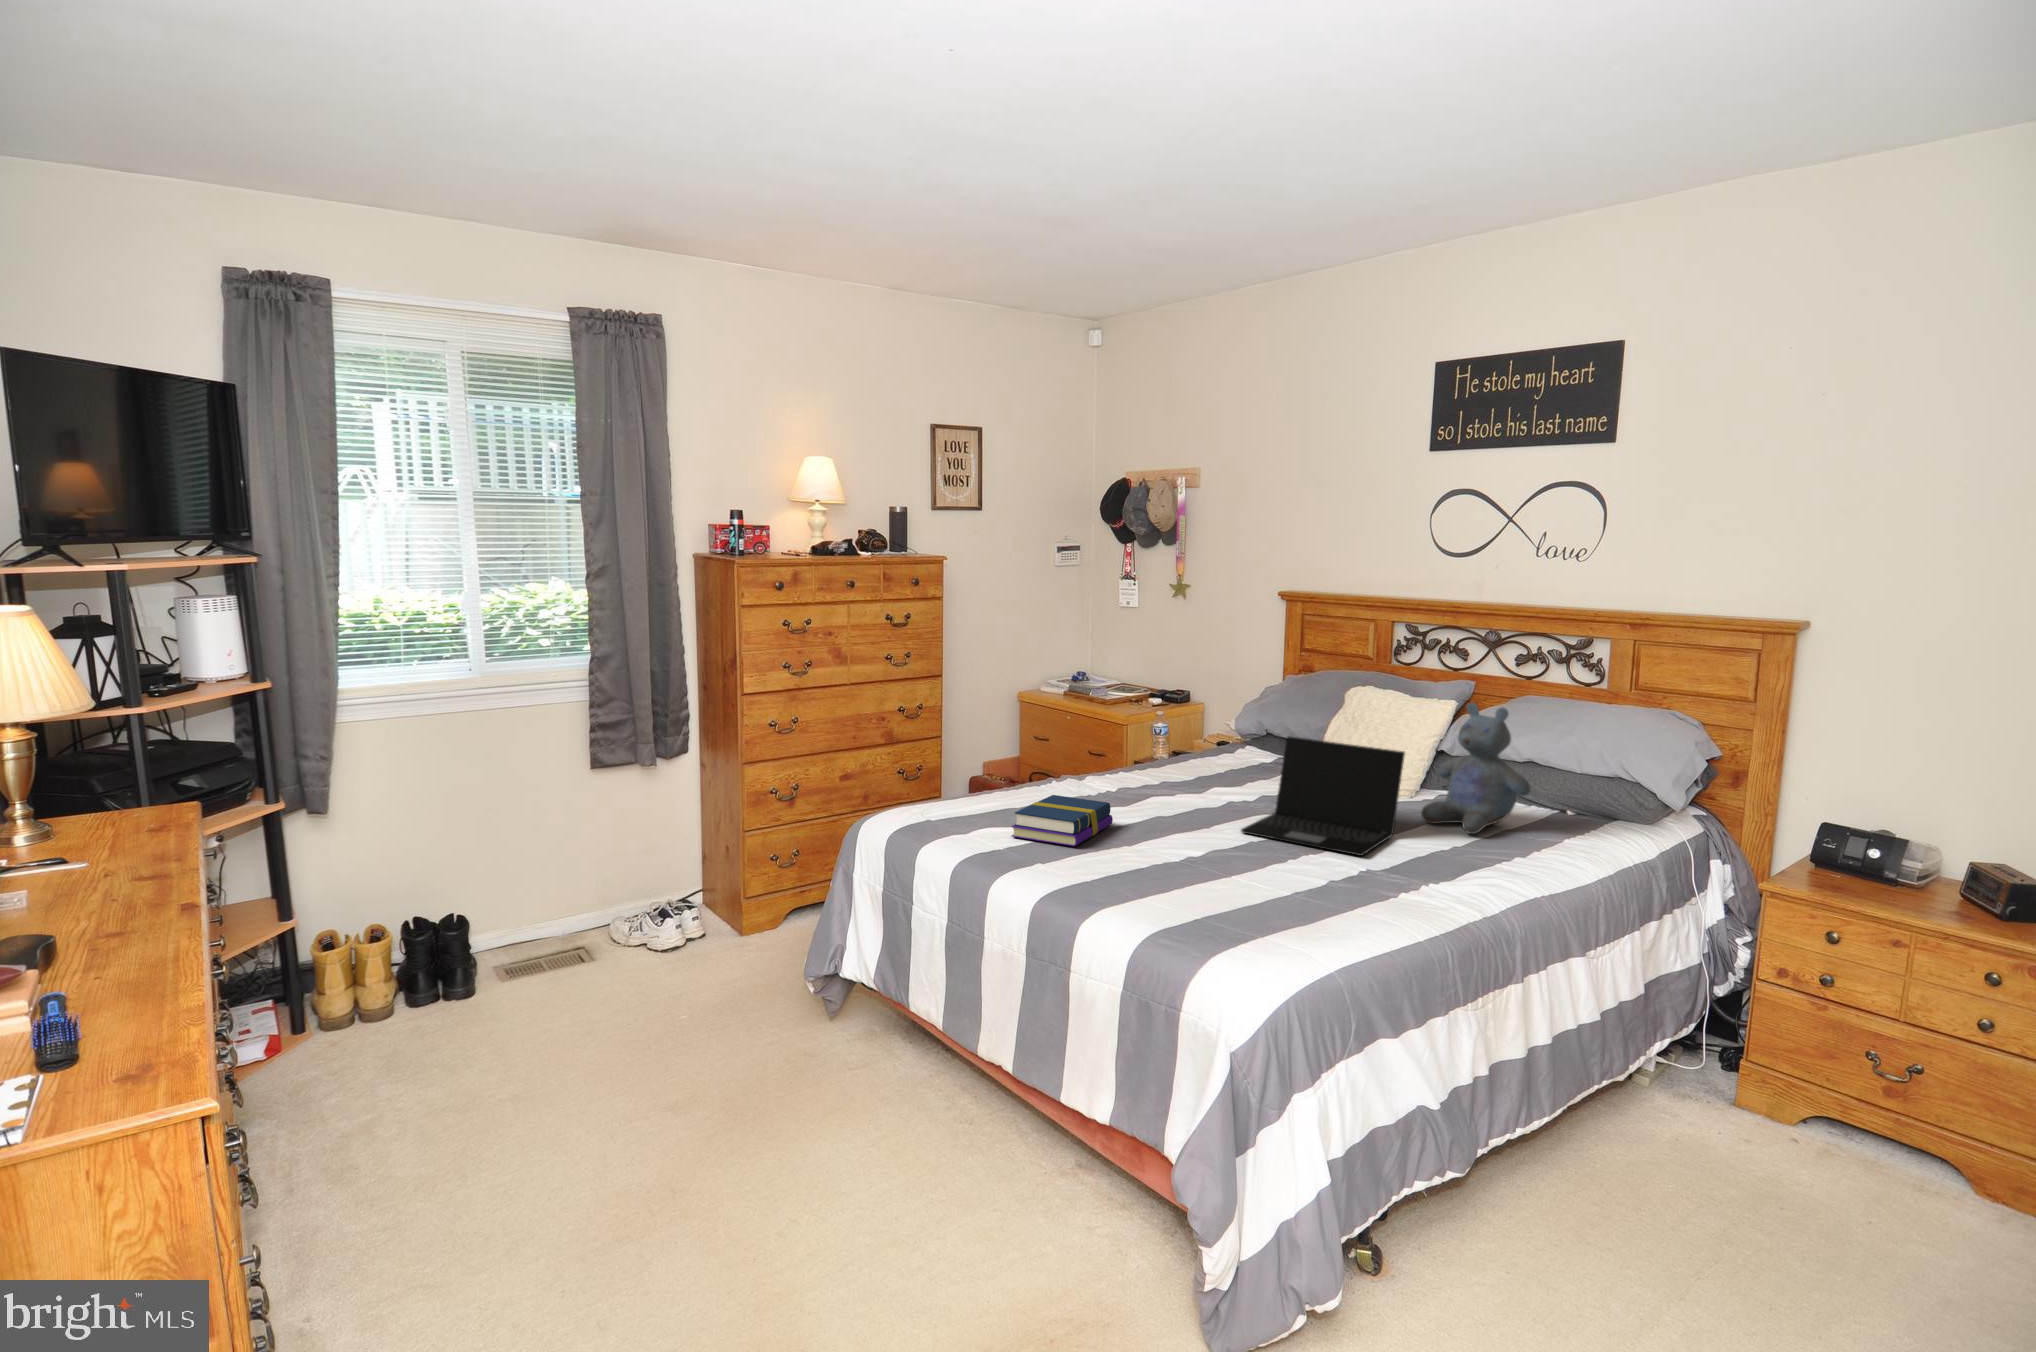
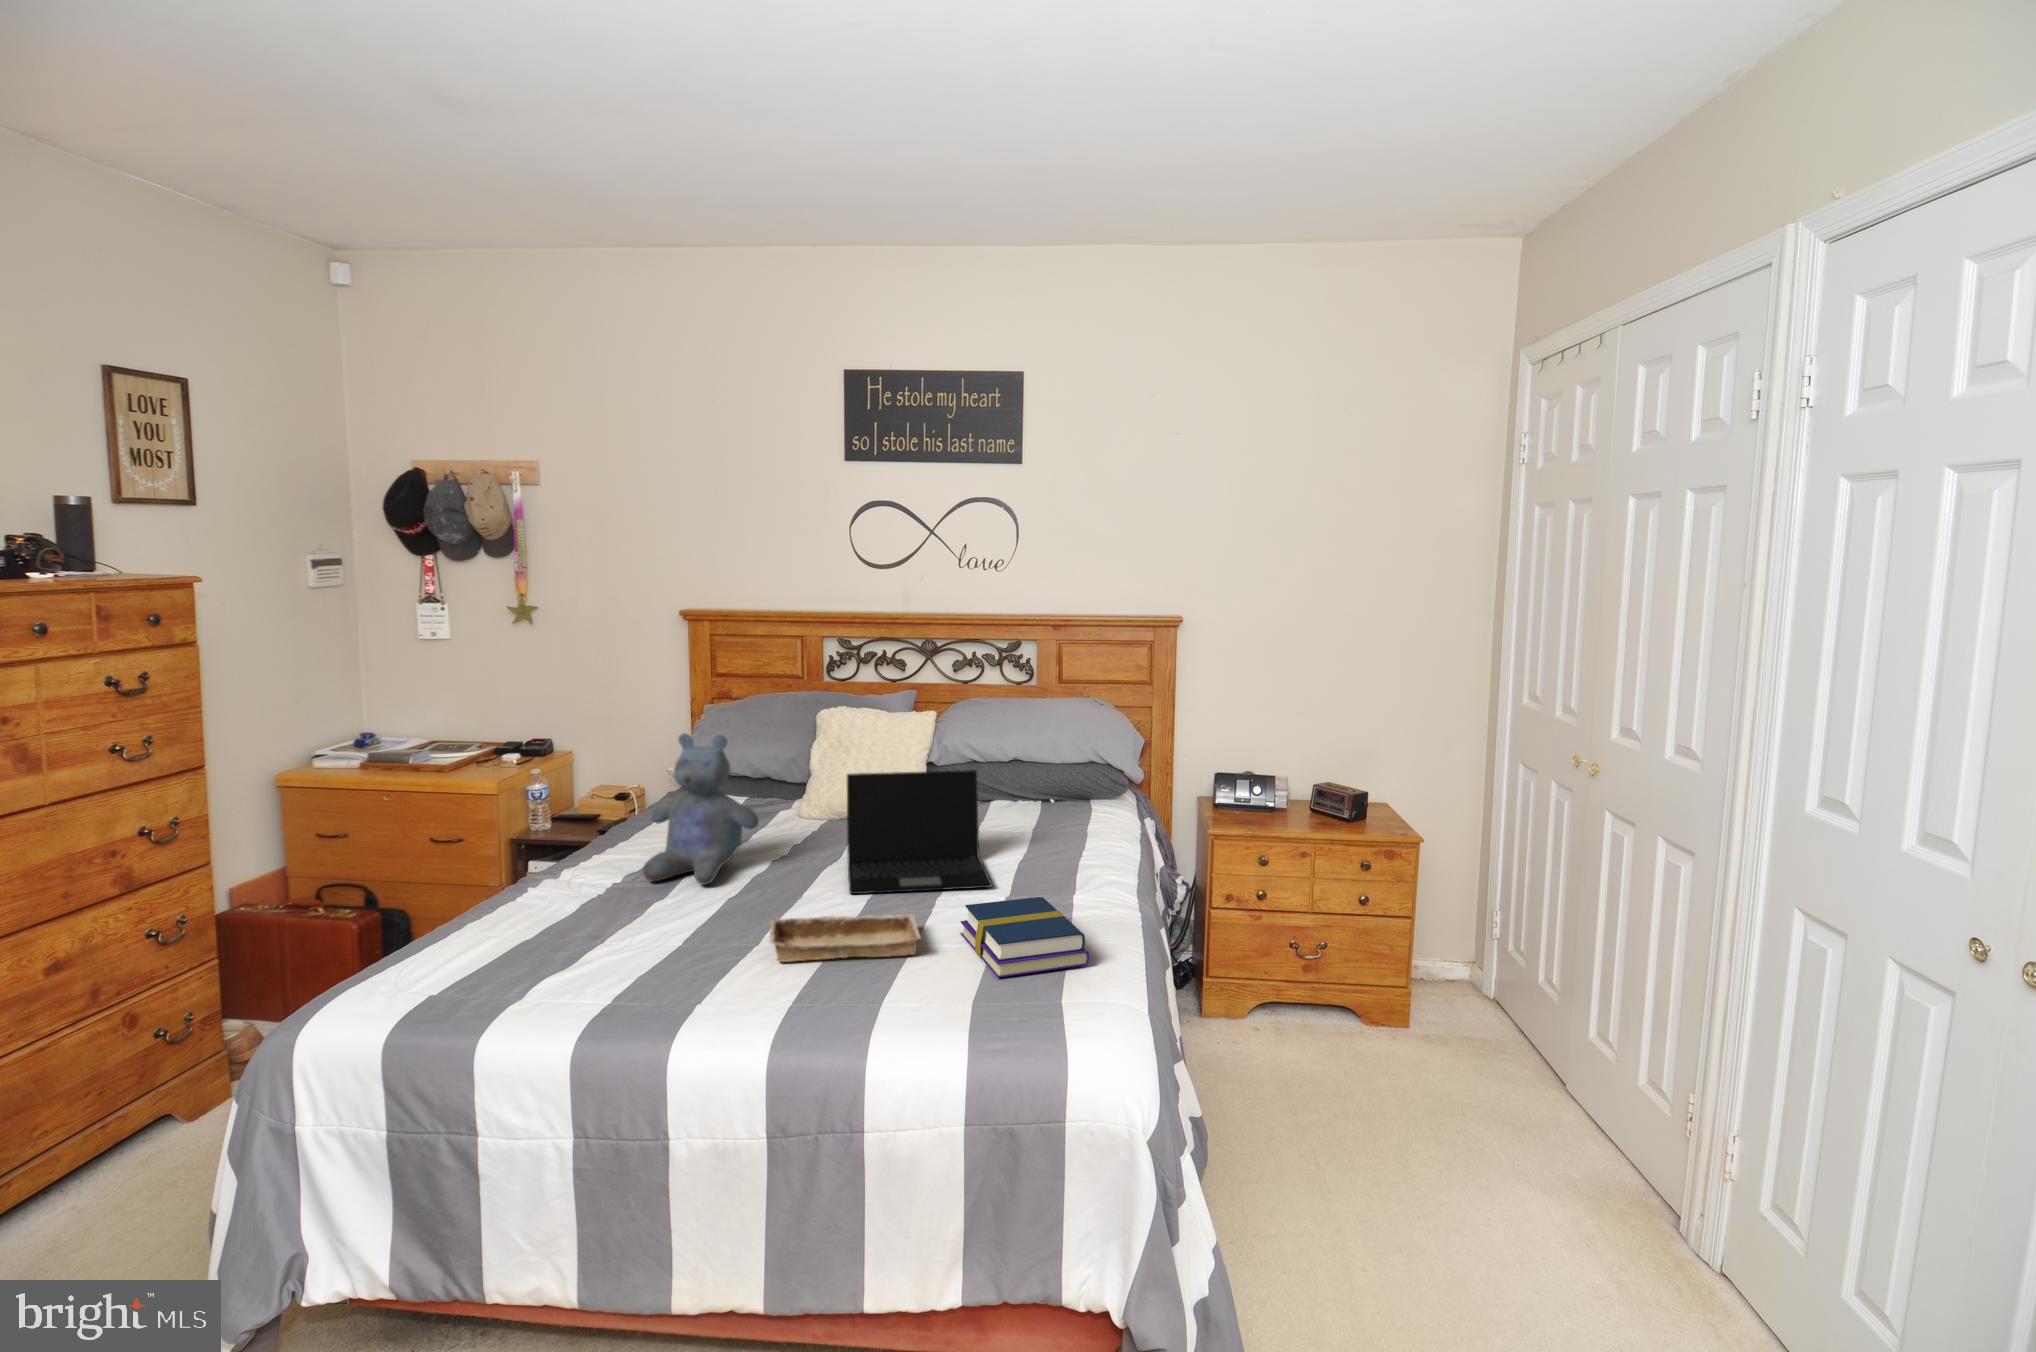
stuffed bear: present [1421,703,1531,834] -> present [643,733,759,885]
book: present [1011,795,1113,846] -> present [960,897,1089,978]
tray: none [1114,827,1247,877] -> present [769,914,920,962]

